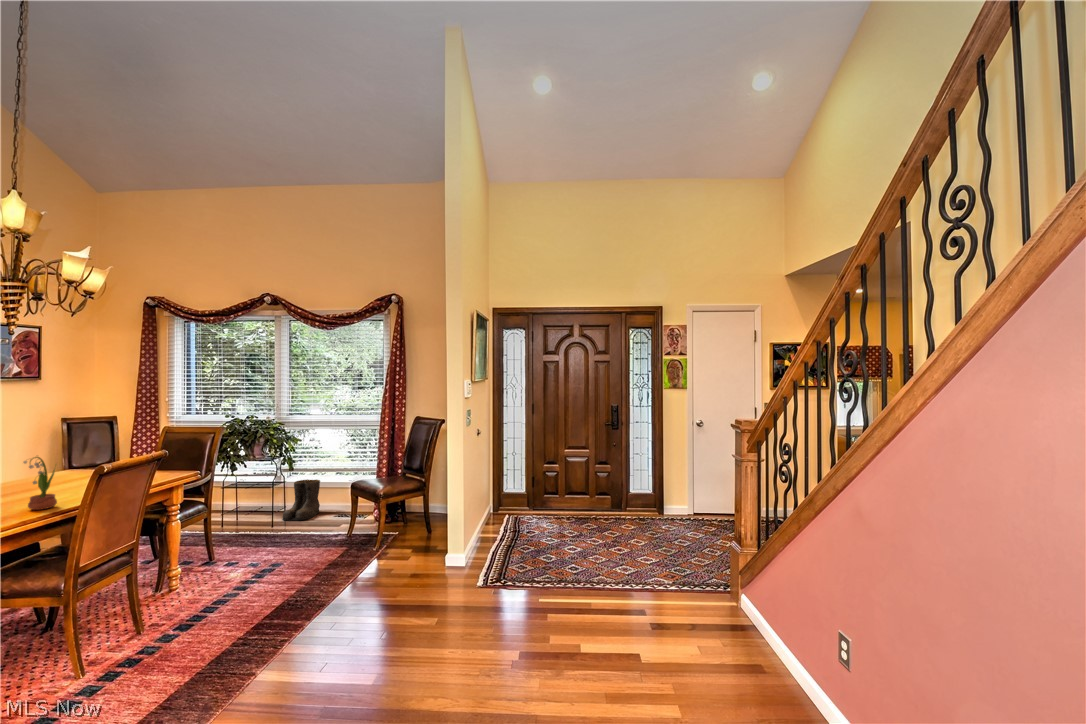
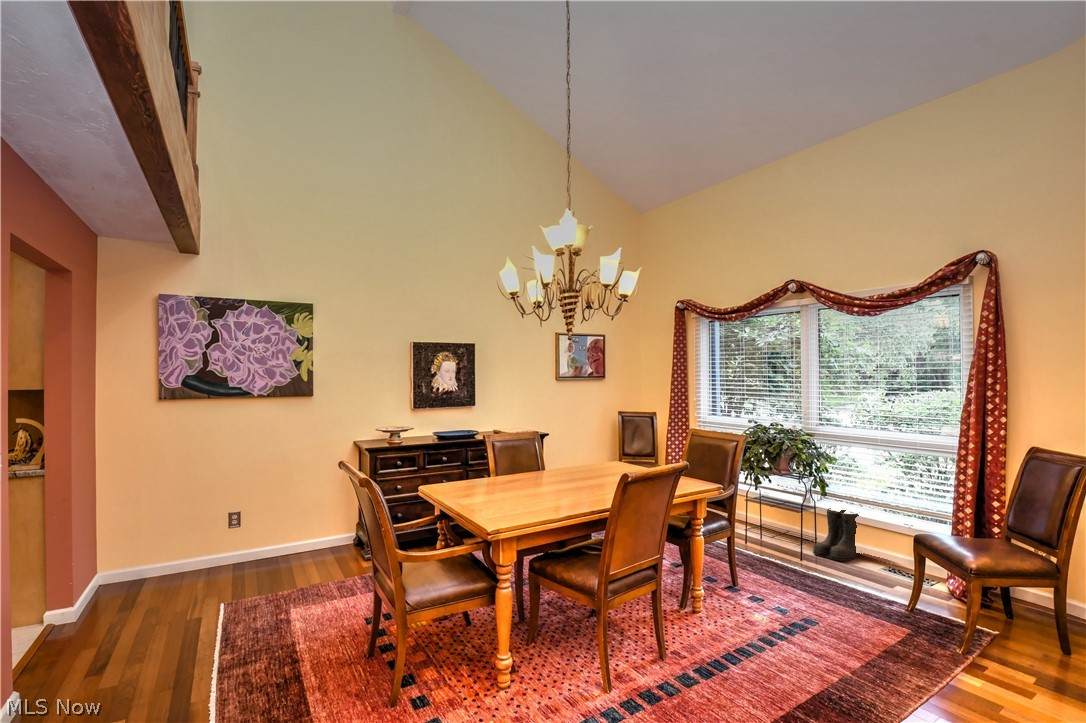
potted flower: present [23,457,57,510] -> none [569,452,594,506]

